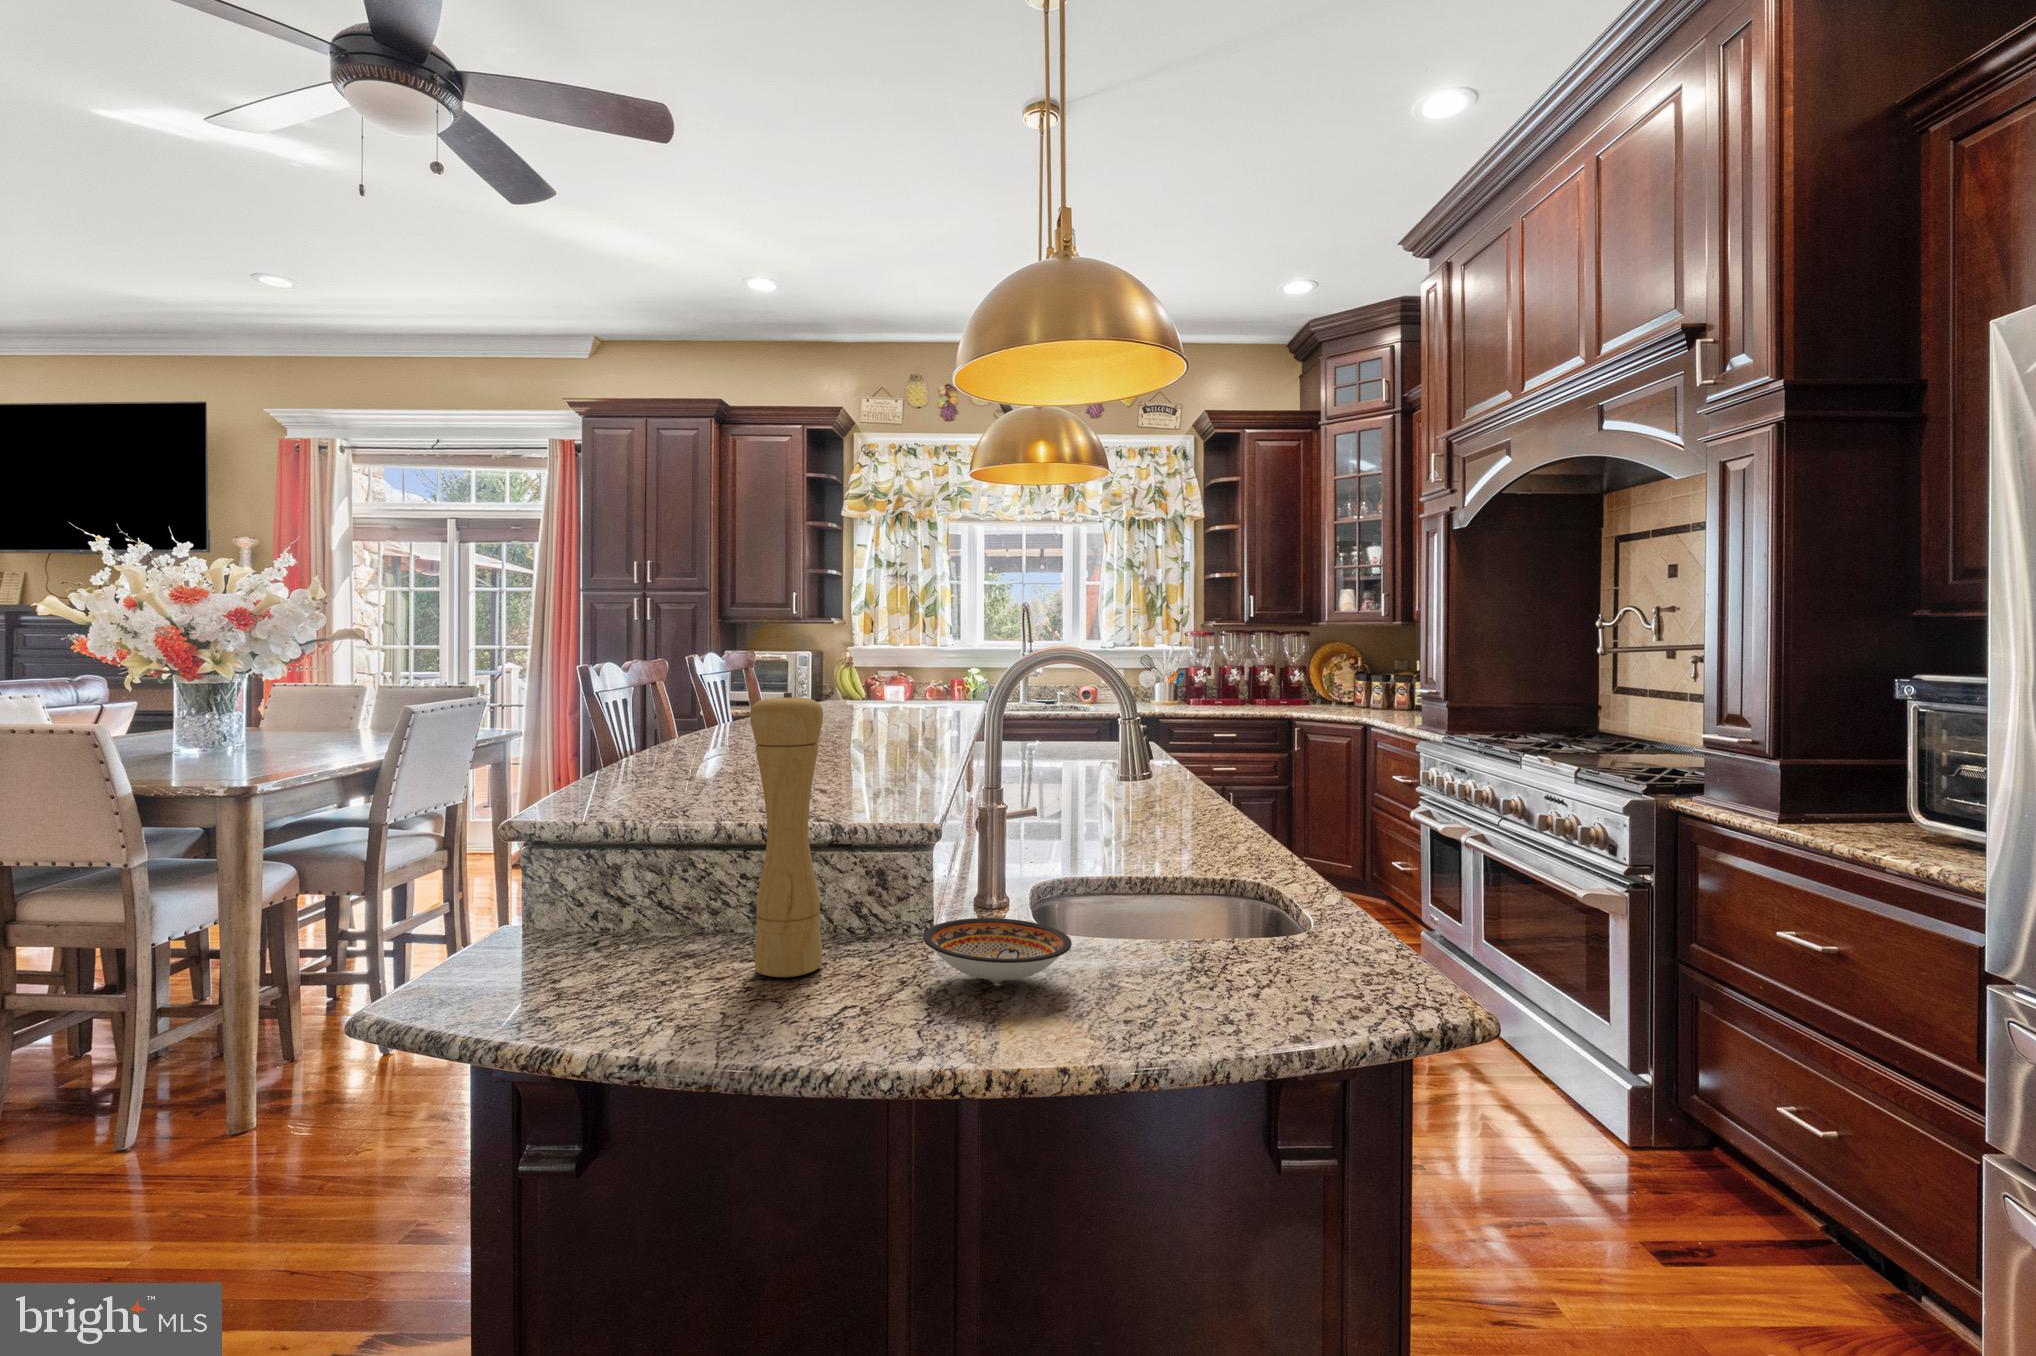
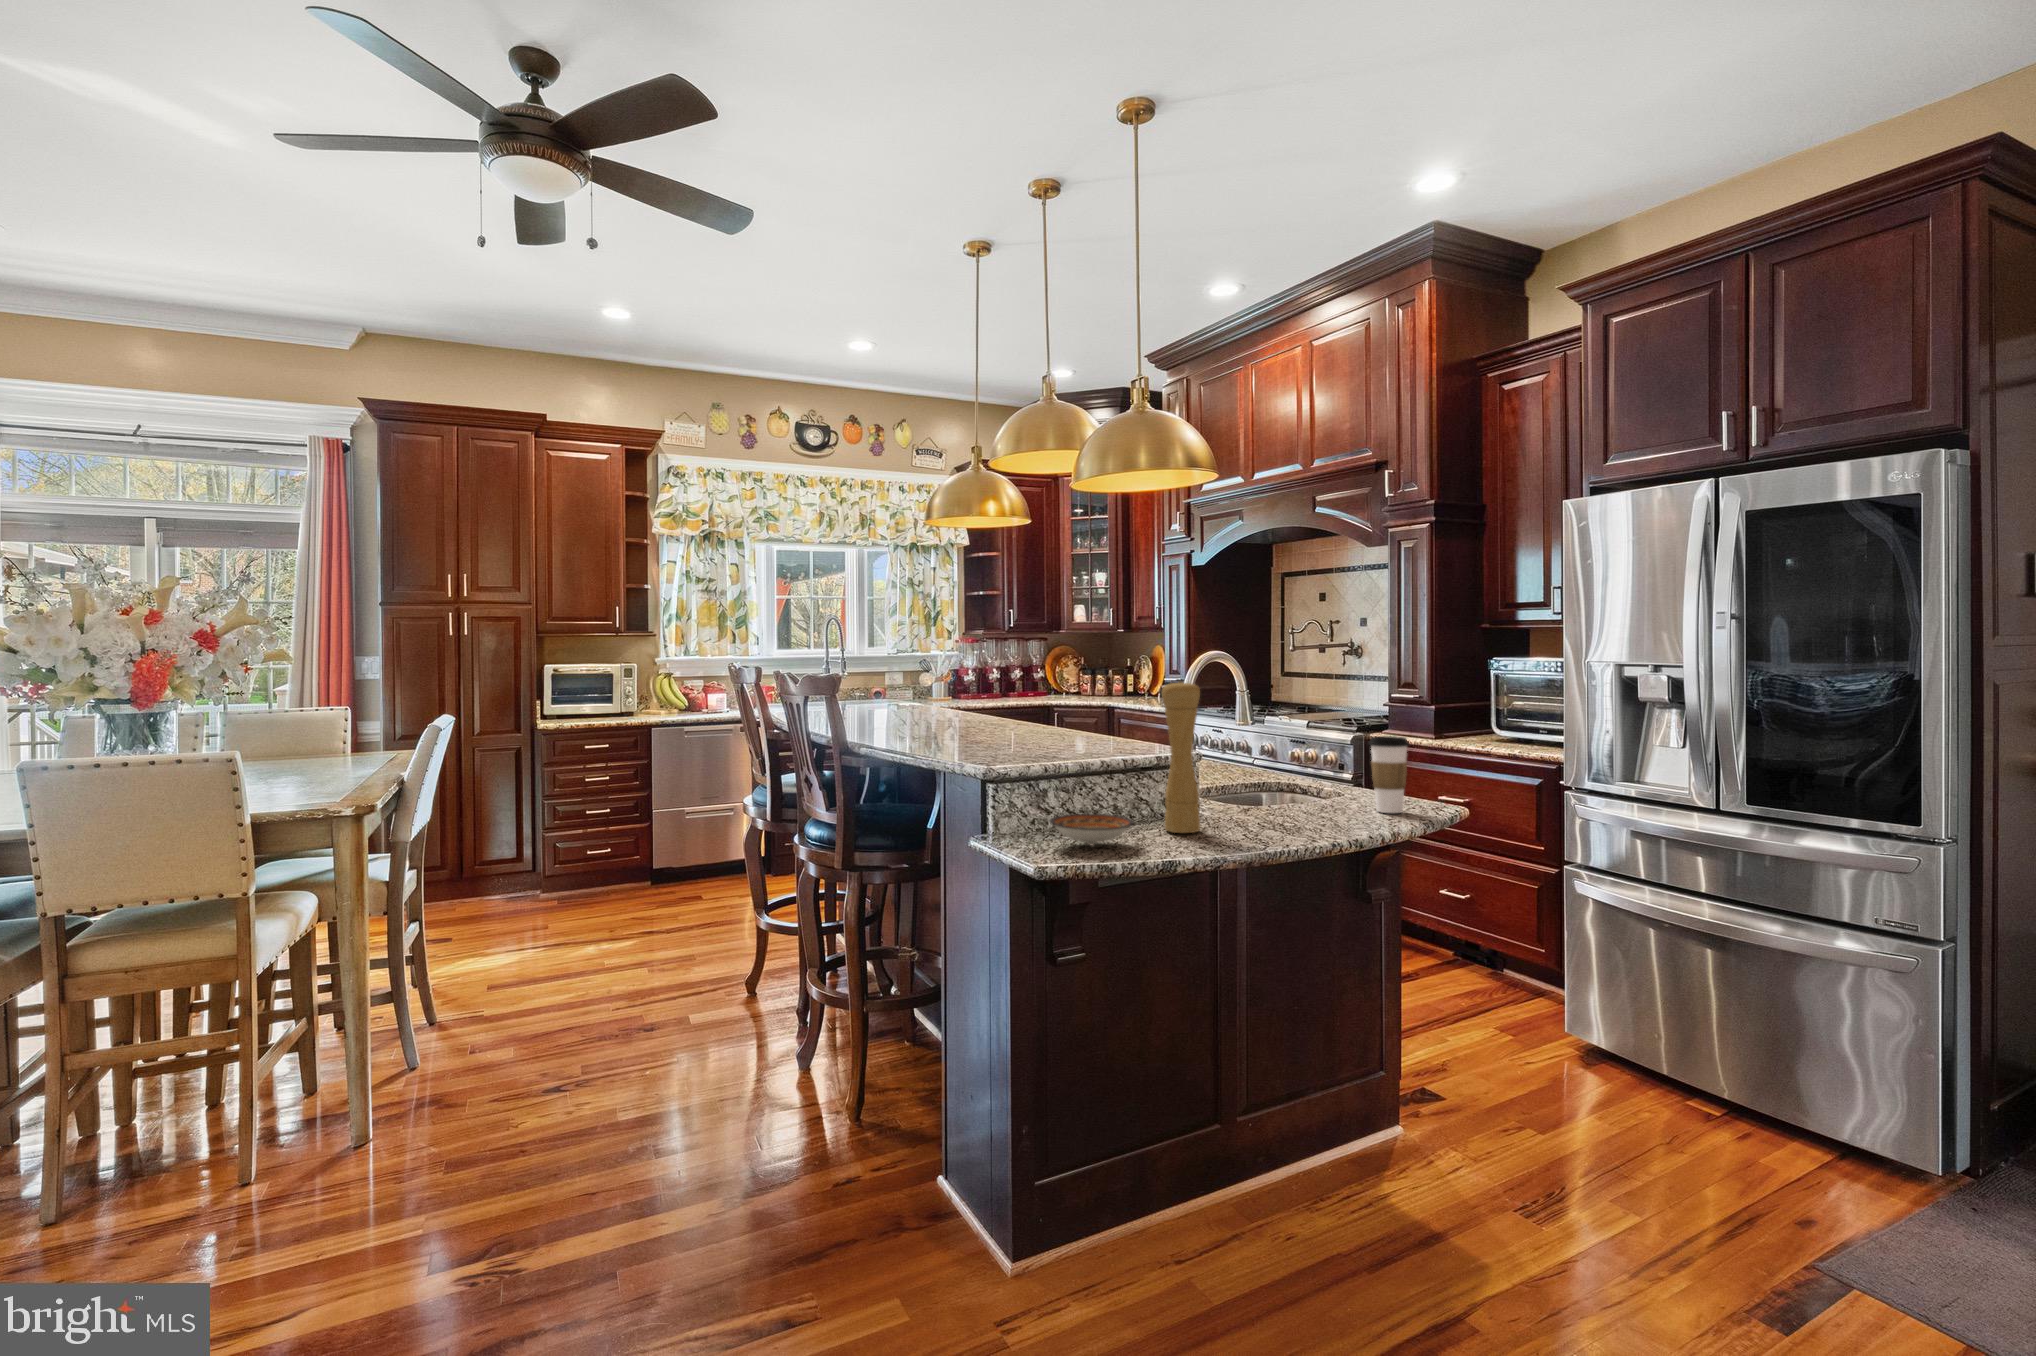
coffee cup: none [1219,823,1301,992] -> present [1369,736,1409,813]
ceramic bowl: present [923,918,1072,982] -> present [1050,814,1134,845]

